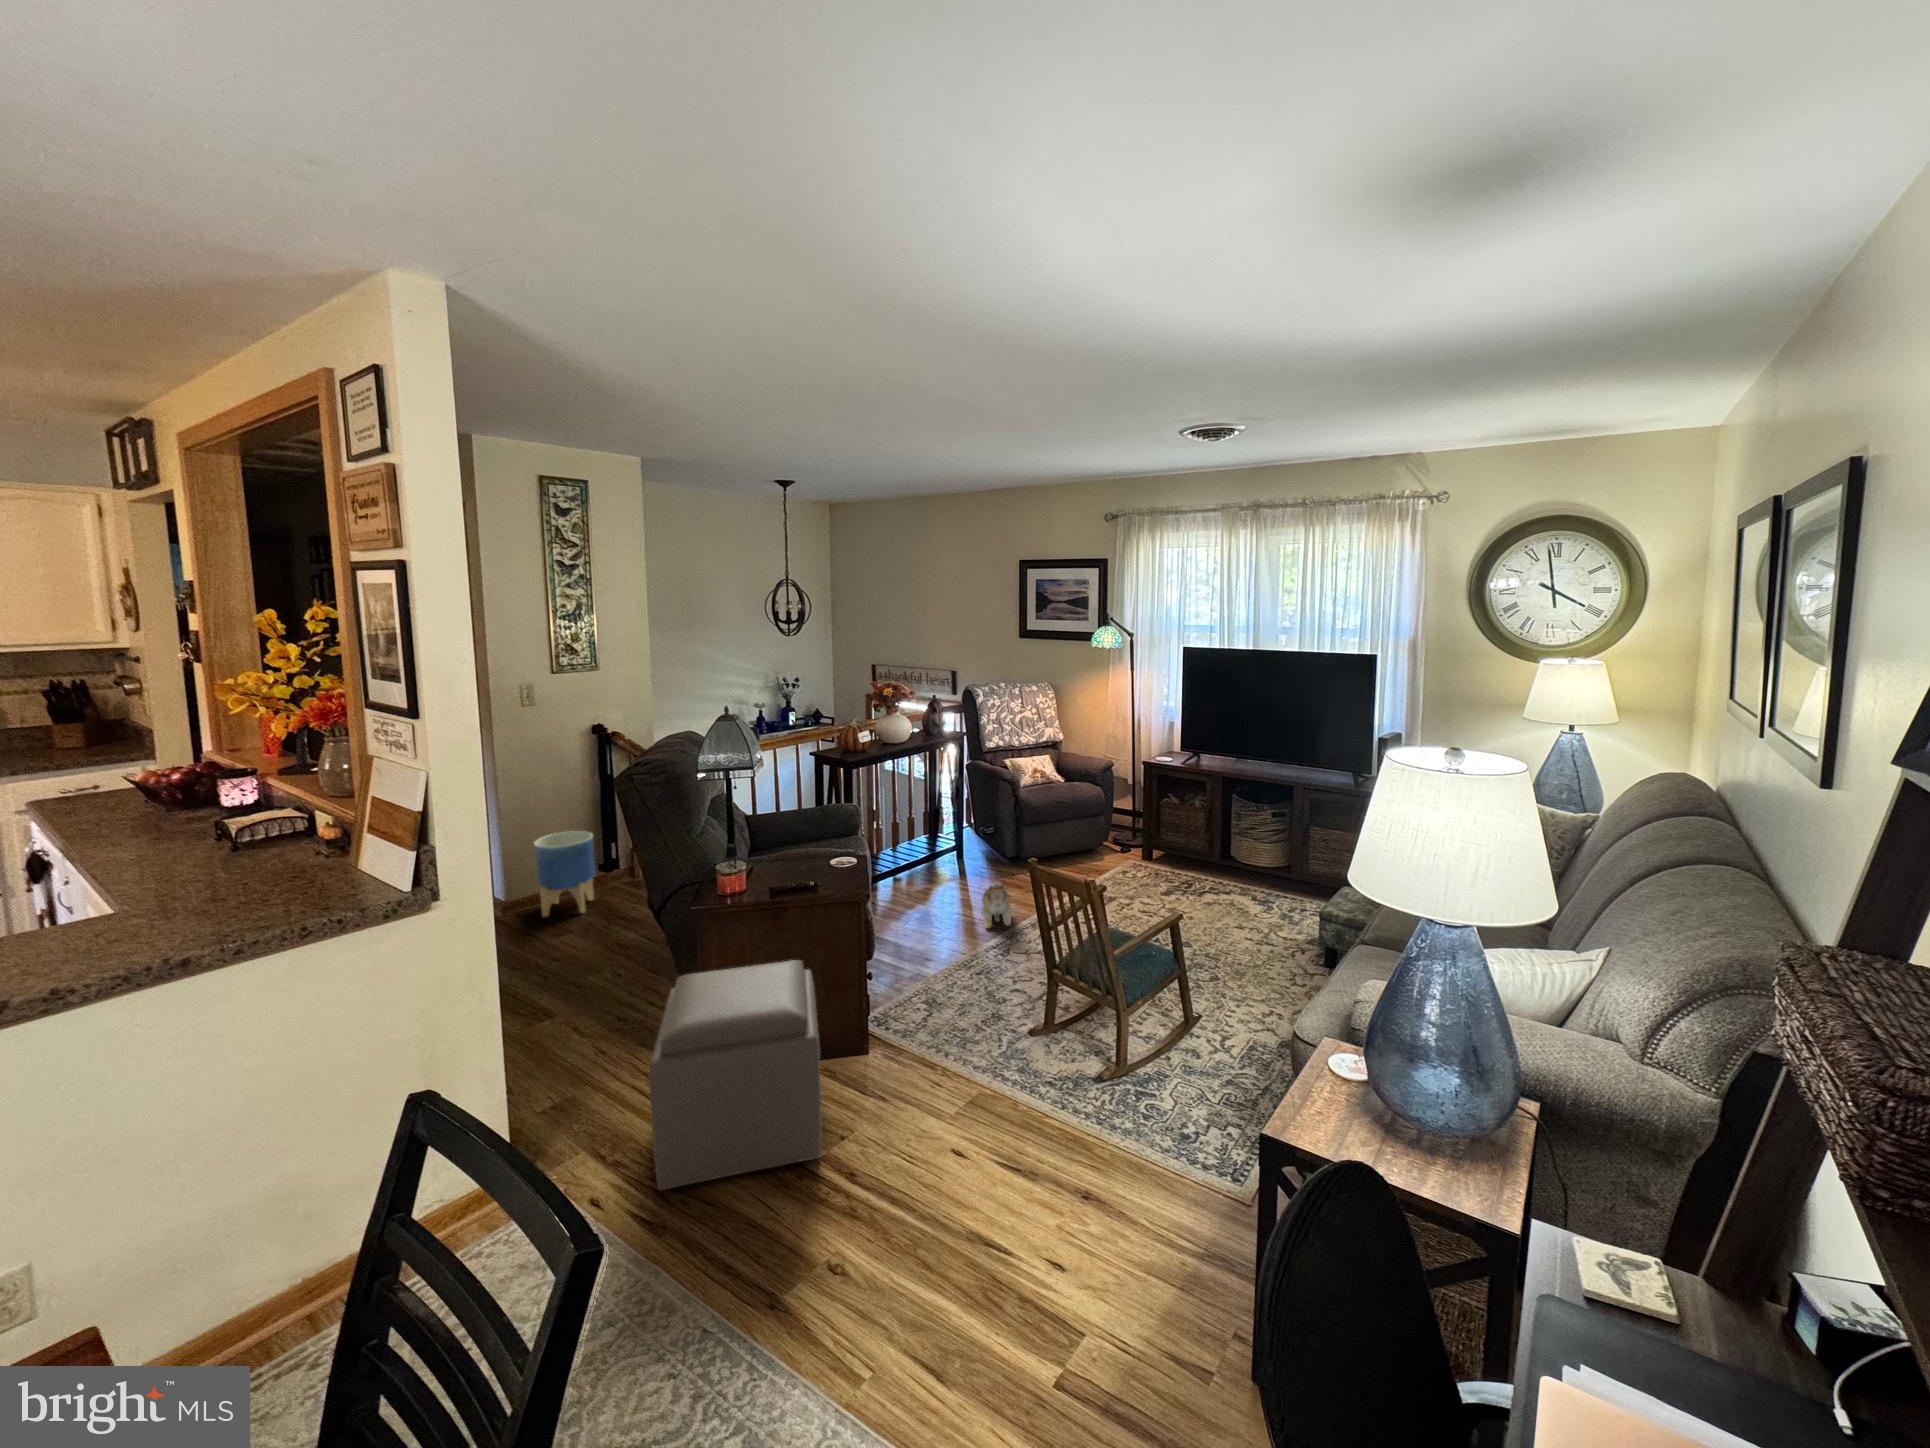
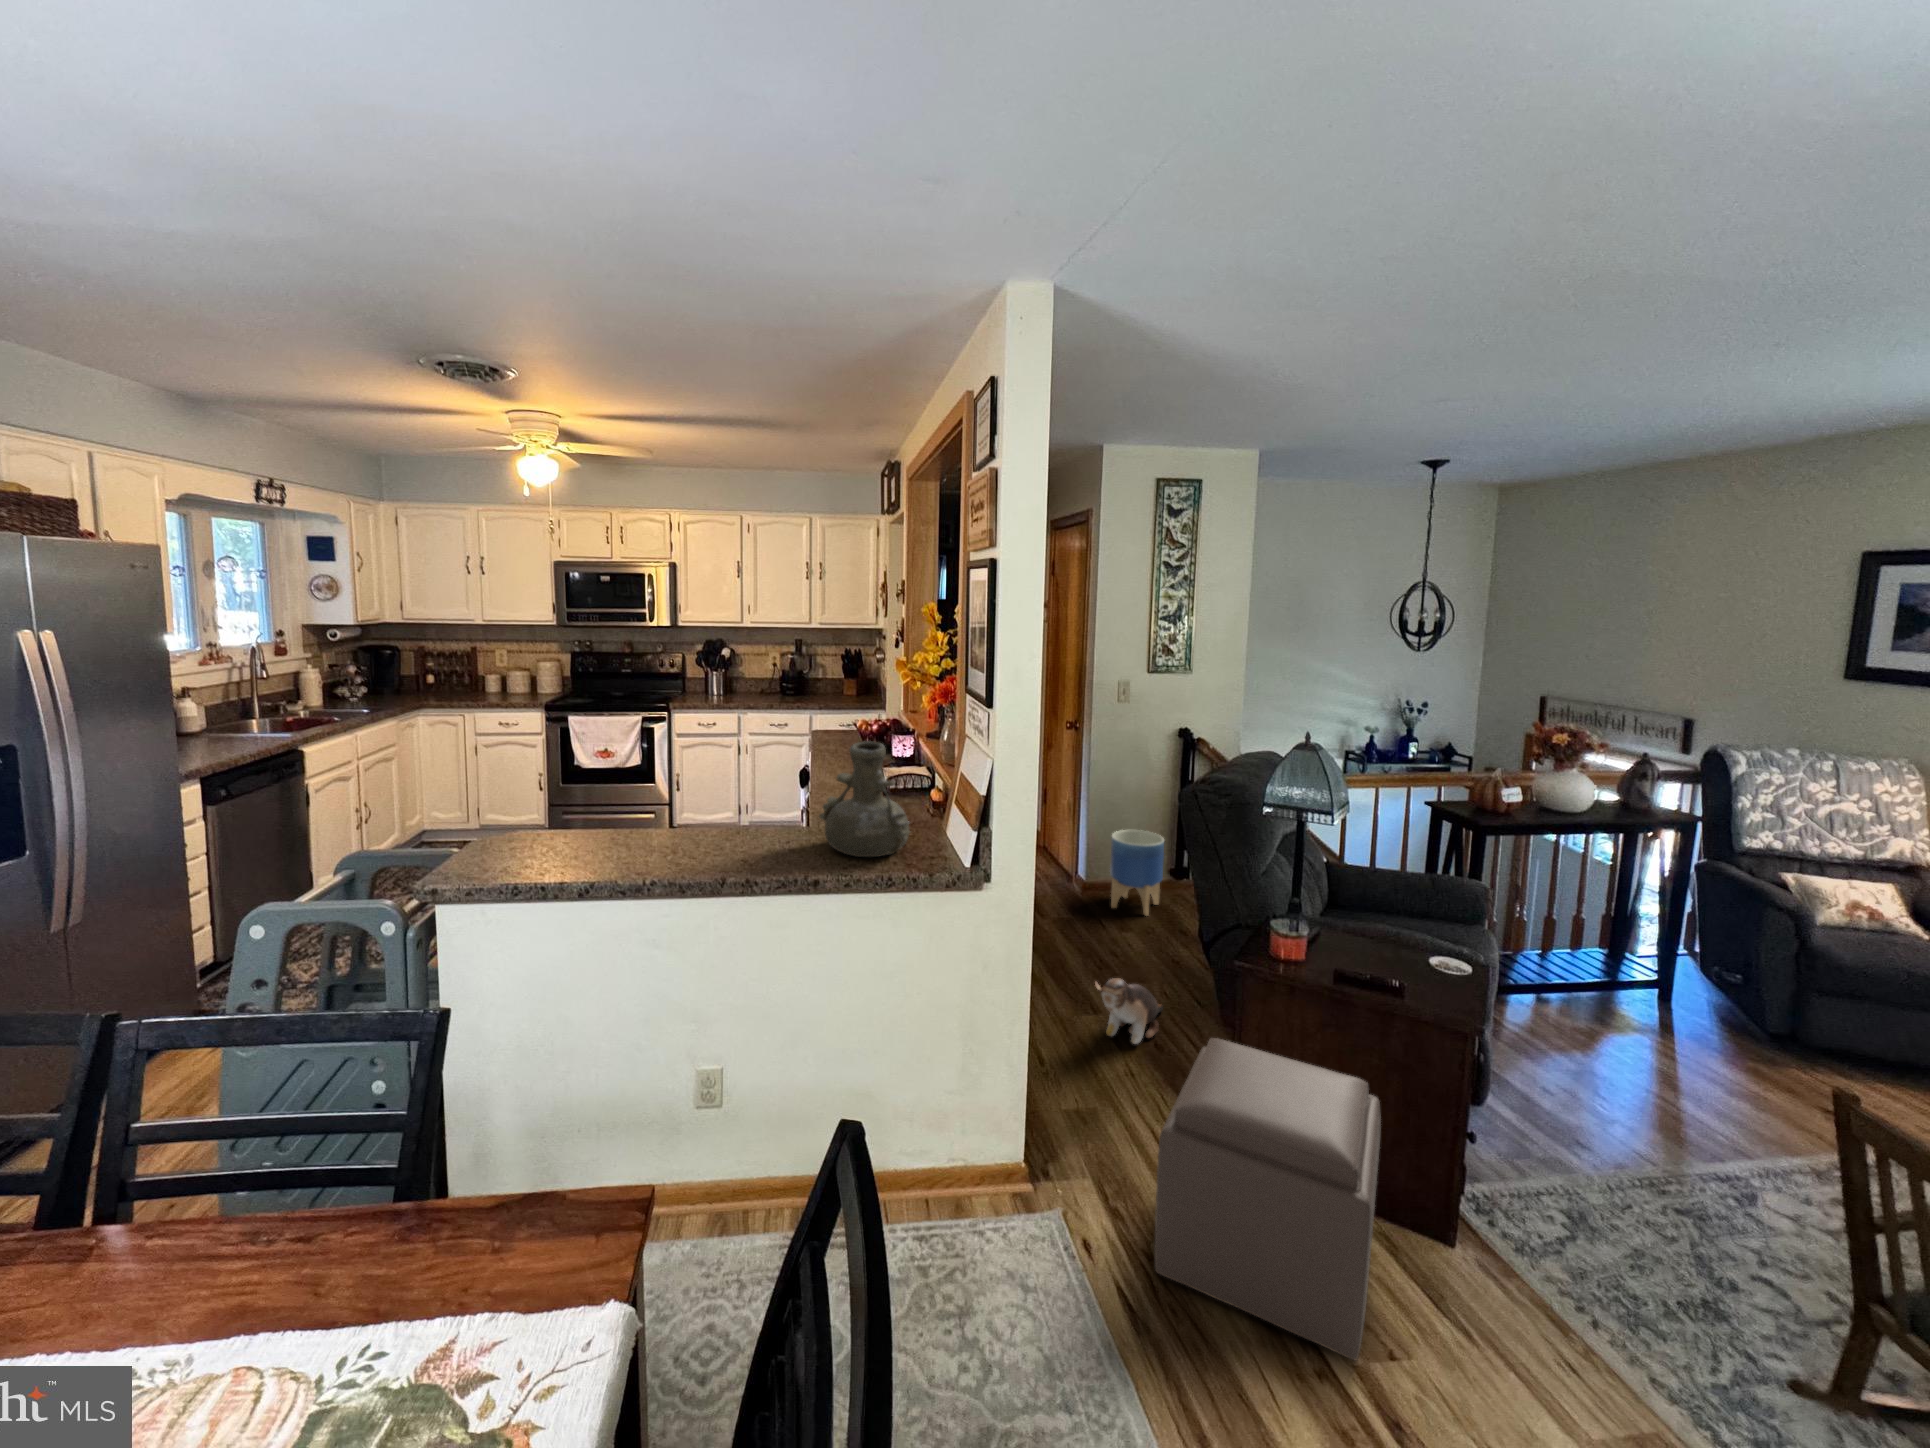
vase: none [135,777,307,924] -> present [819,741,910,857]
plush toy: present [982,882,1011,928] -> present [1095,978,1163,1044]

